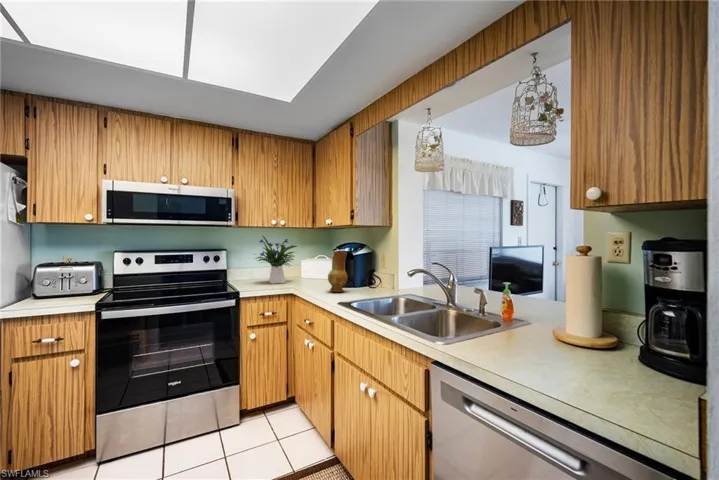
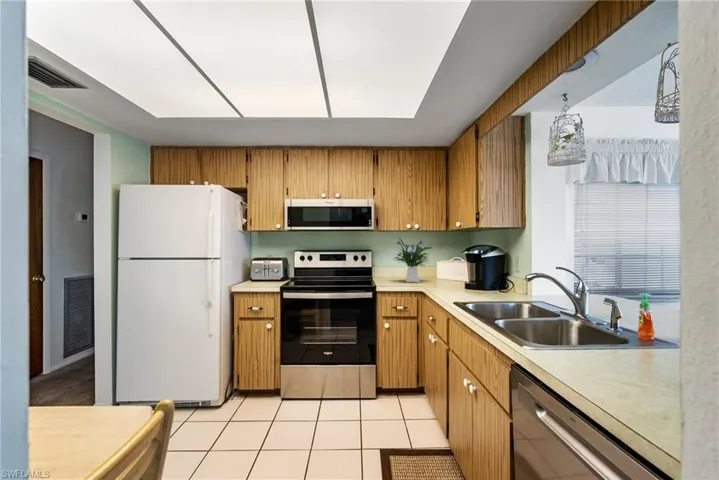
ceramic jug: present [328,251,348,292] -> none [450,253,470,293]

